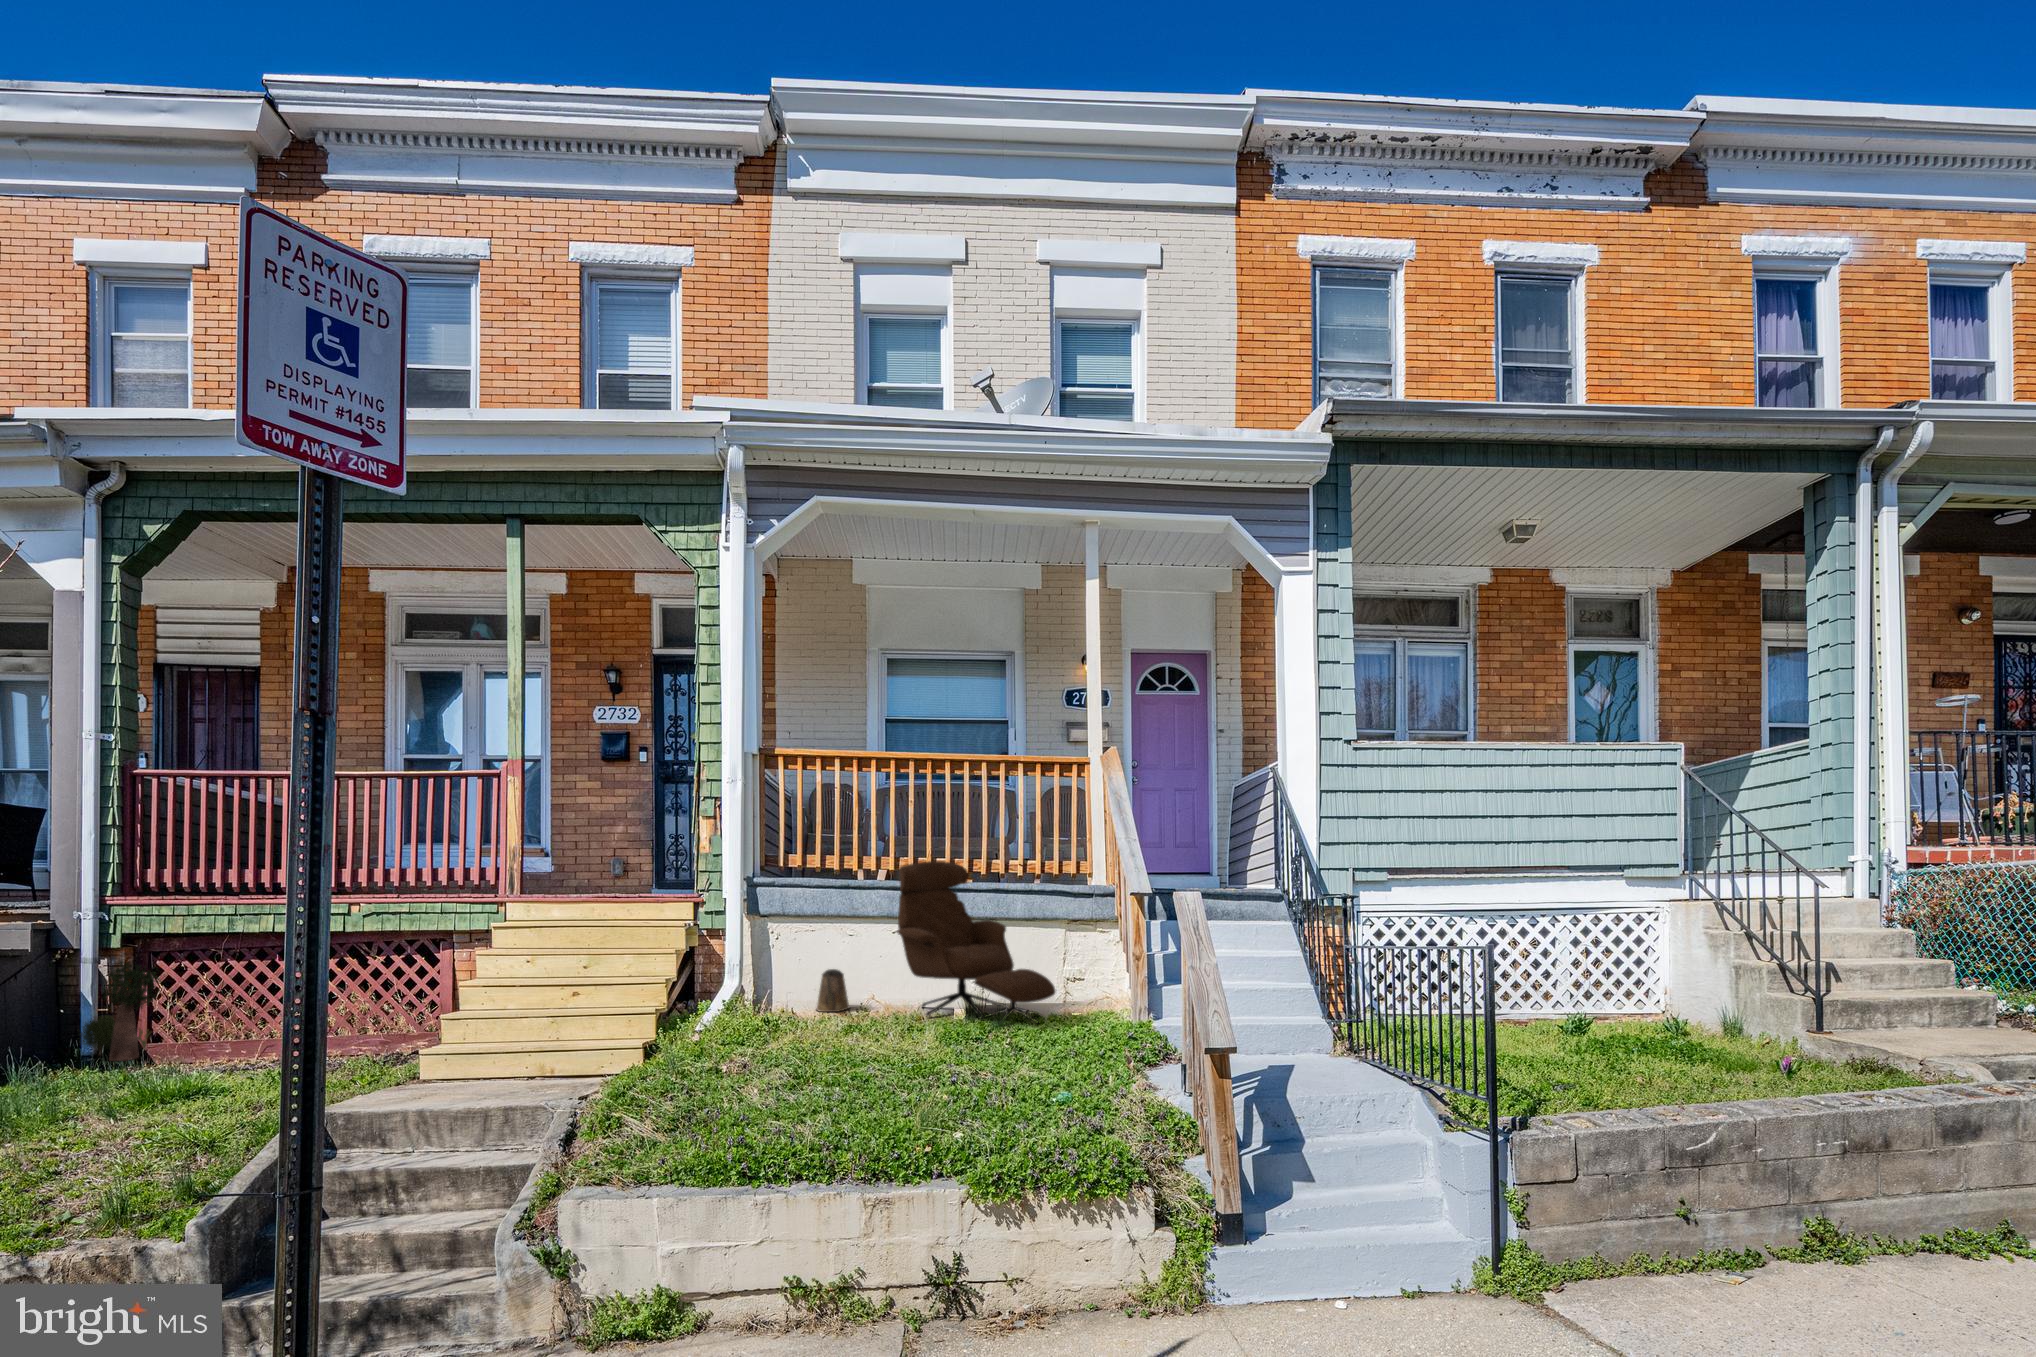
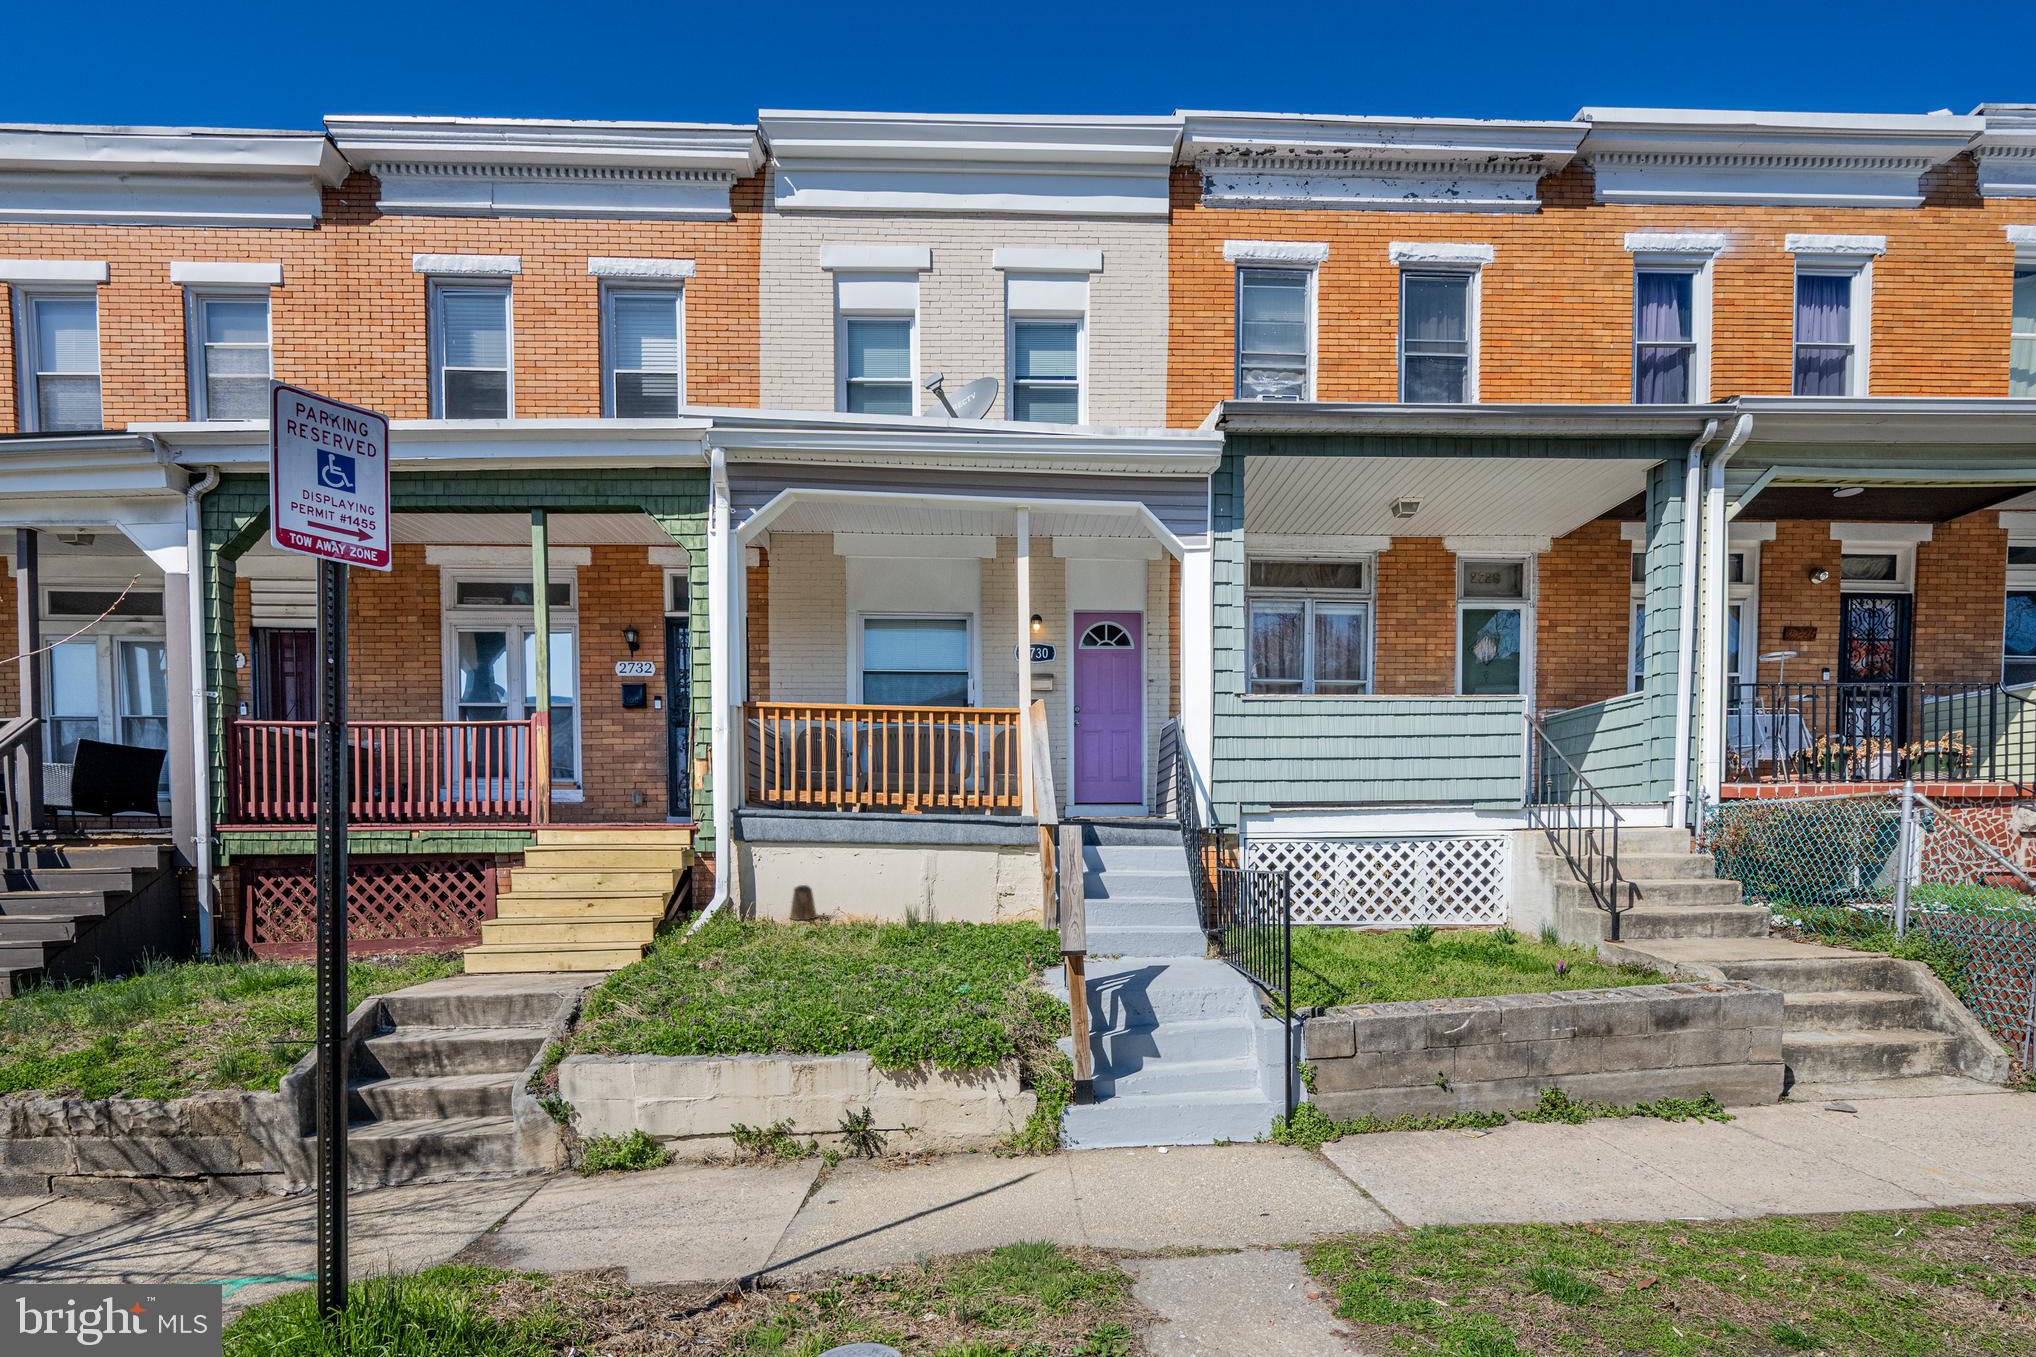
lounge chair: present [897,861,1055,1025] -> none [853,797,981,932]
potted plant: present [80,962,159,1061] -> none [196,876,262,957]

